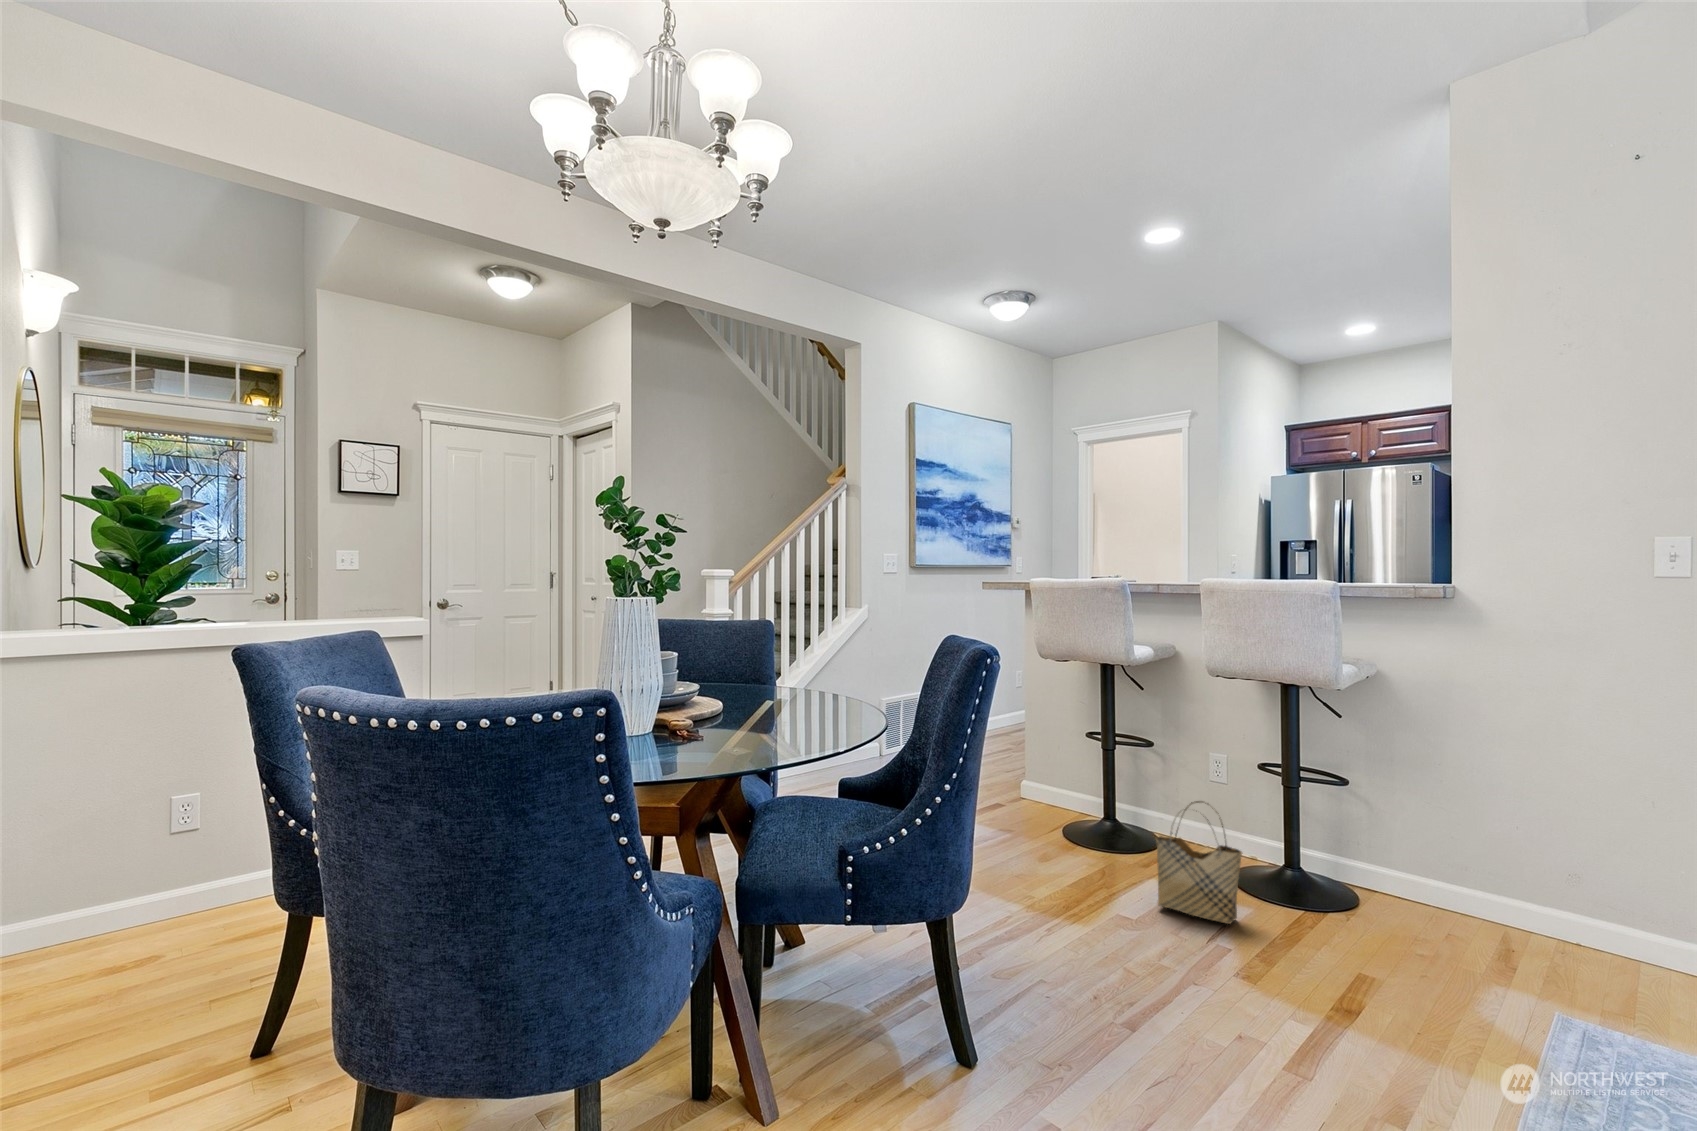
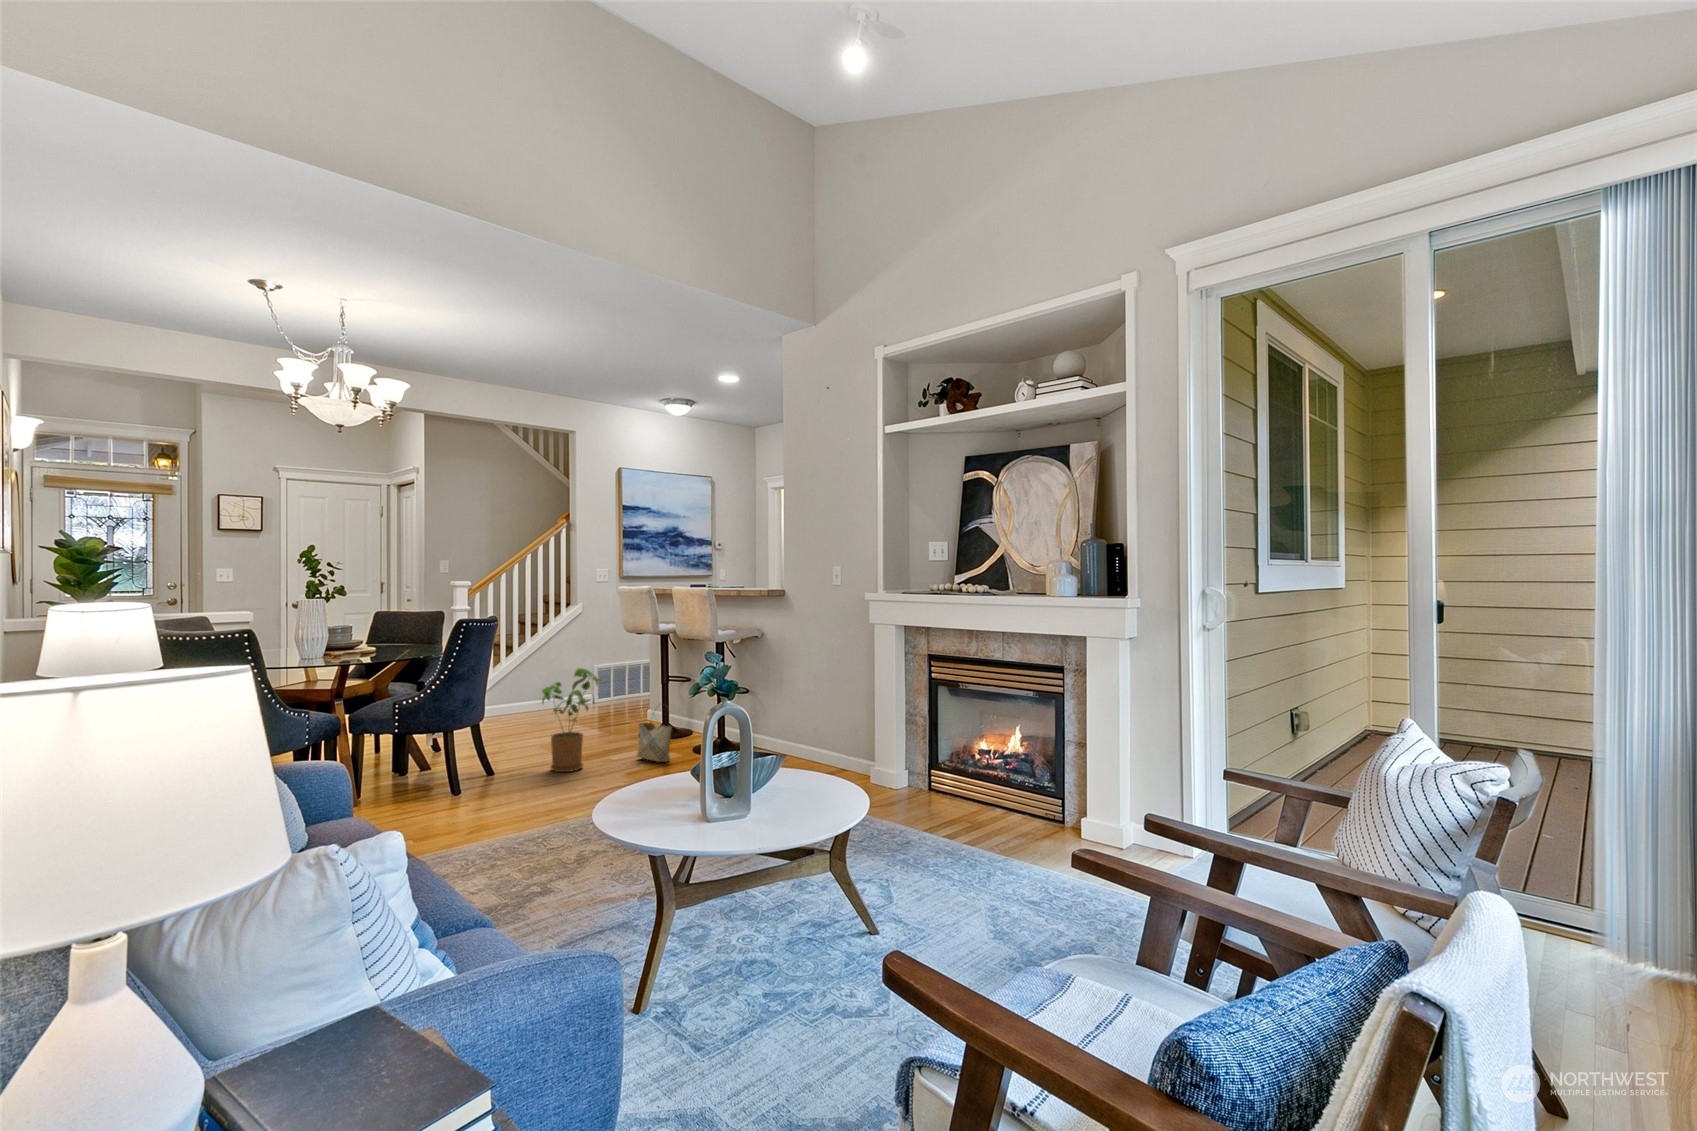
house plant: none [1006,738,1136,956] -> present [542,668,599,772]

